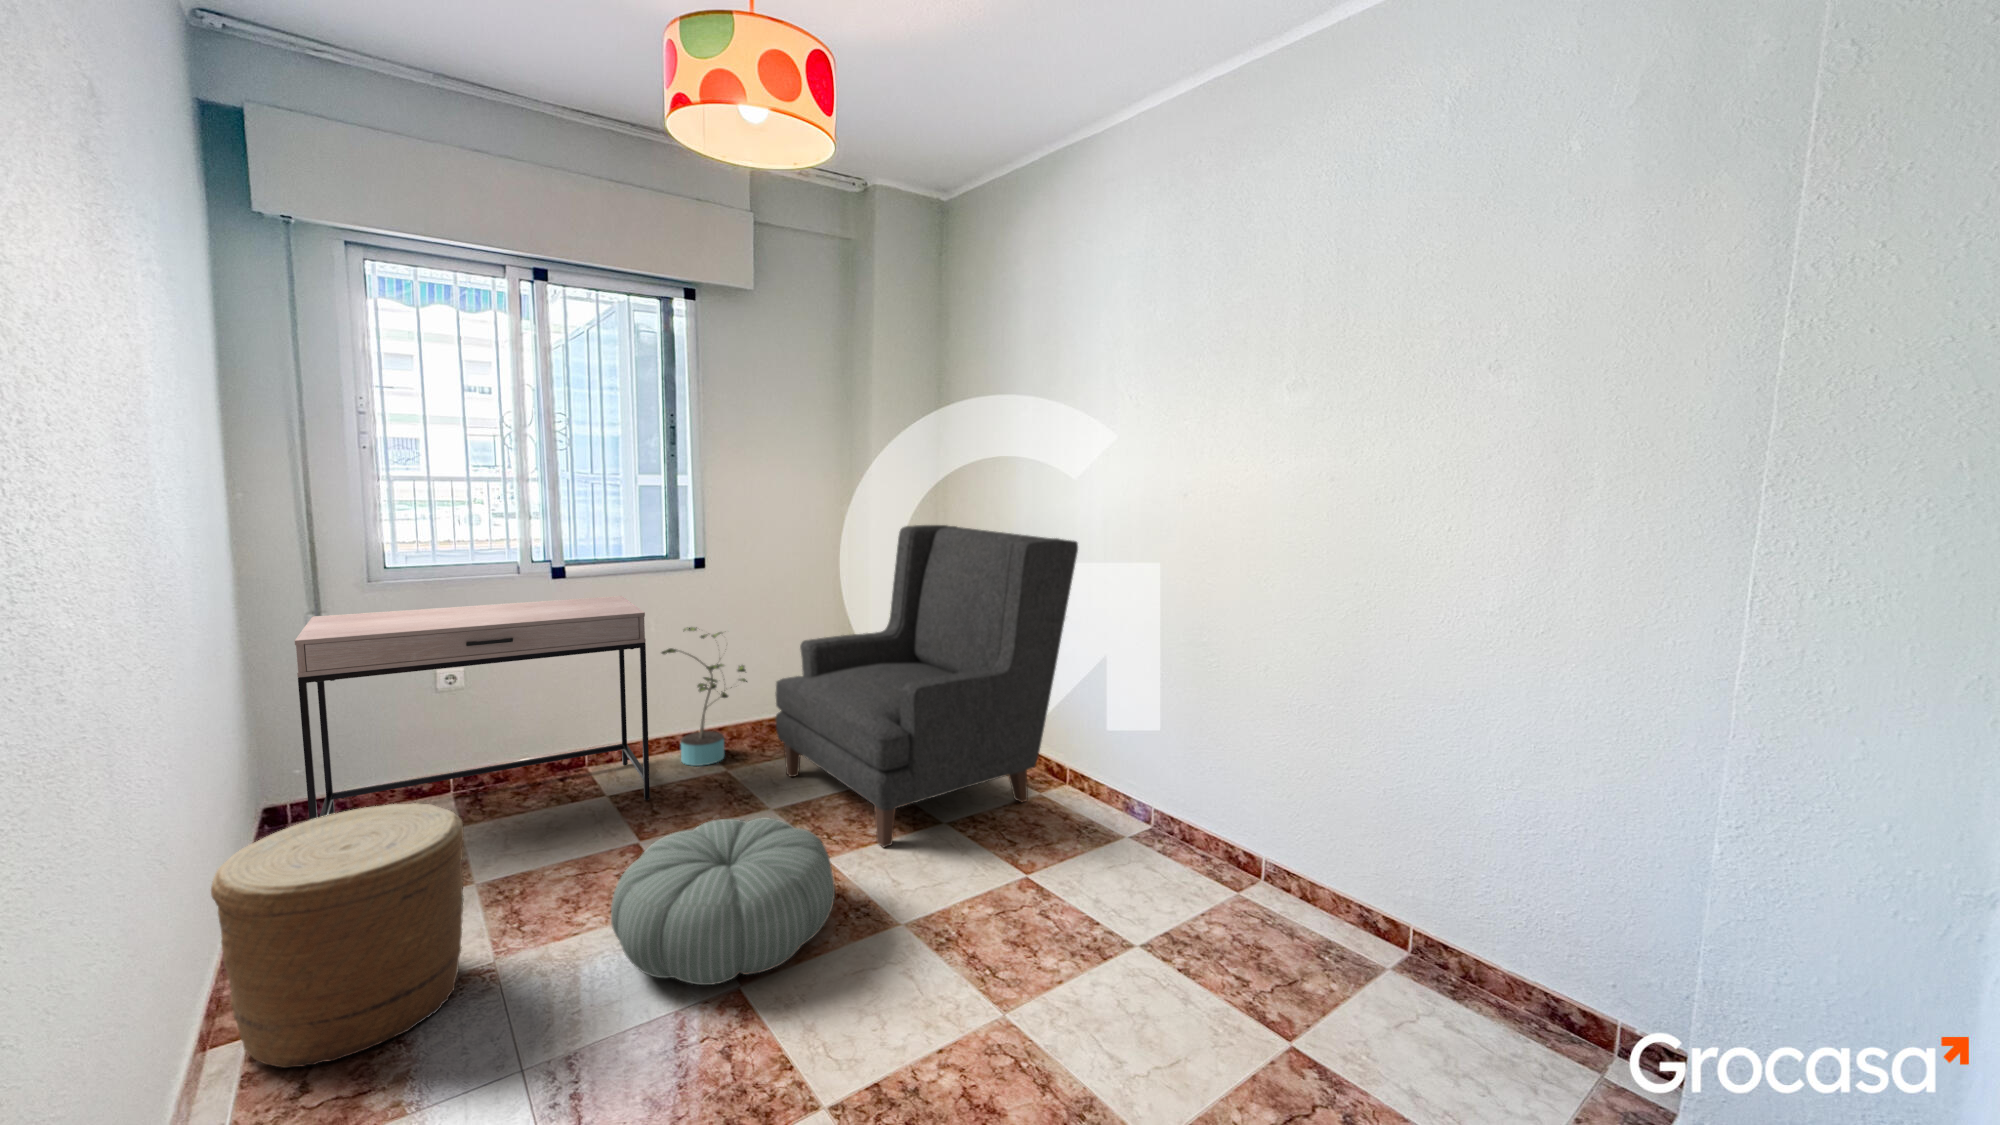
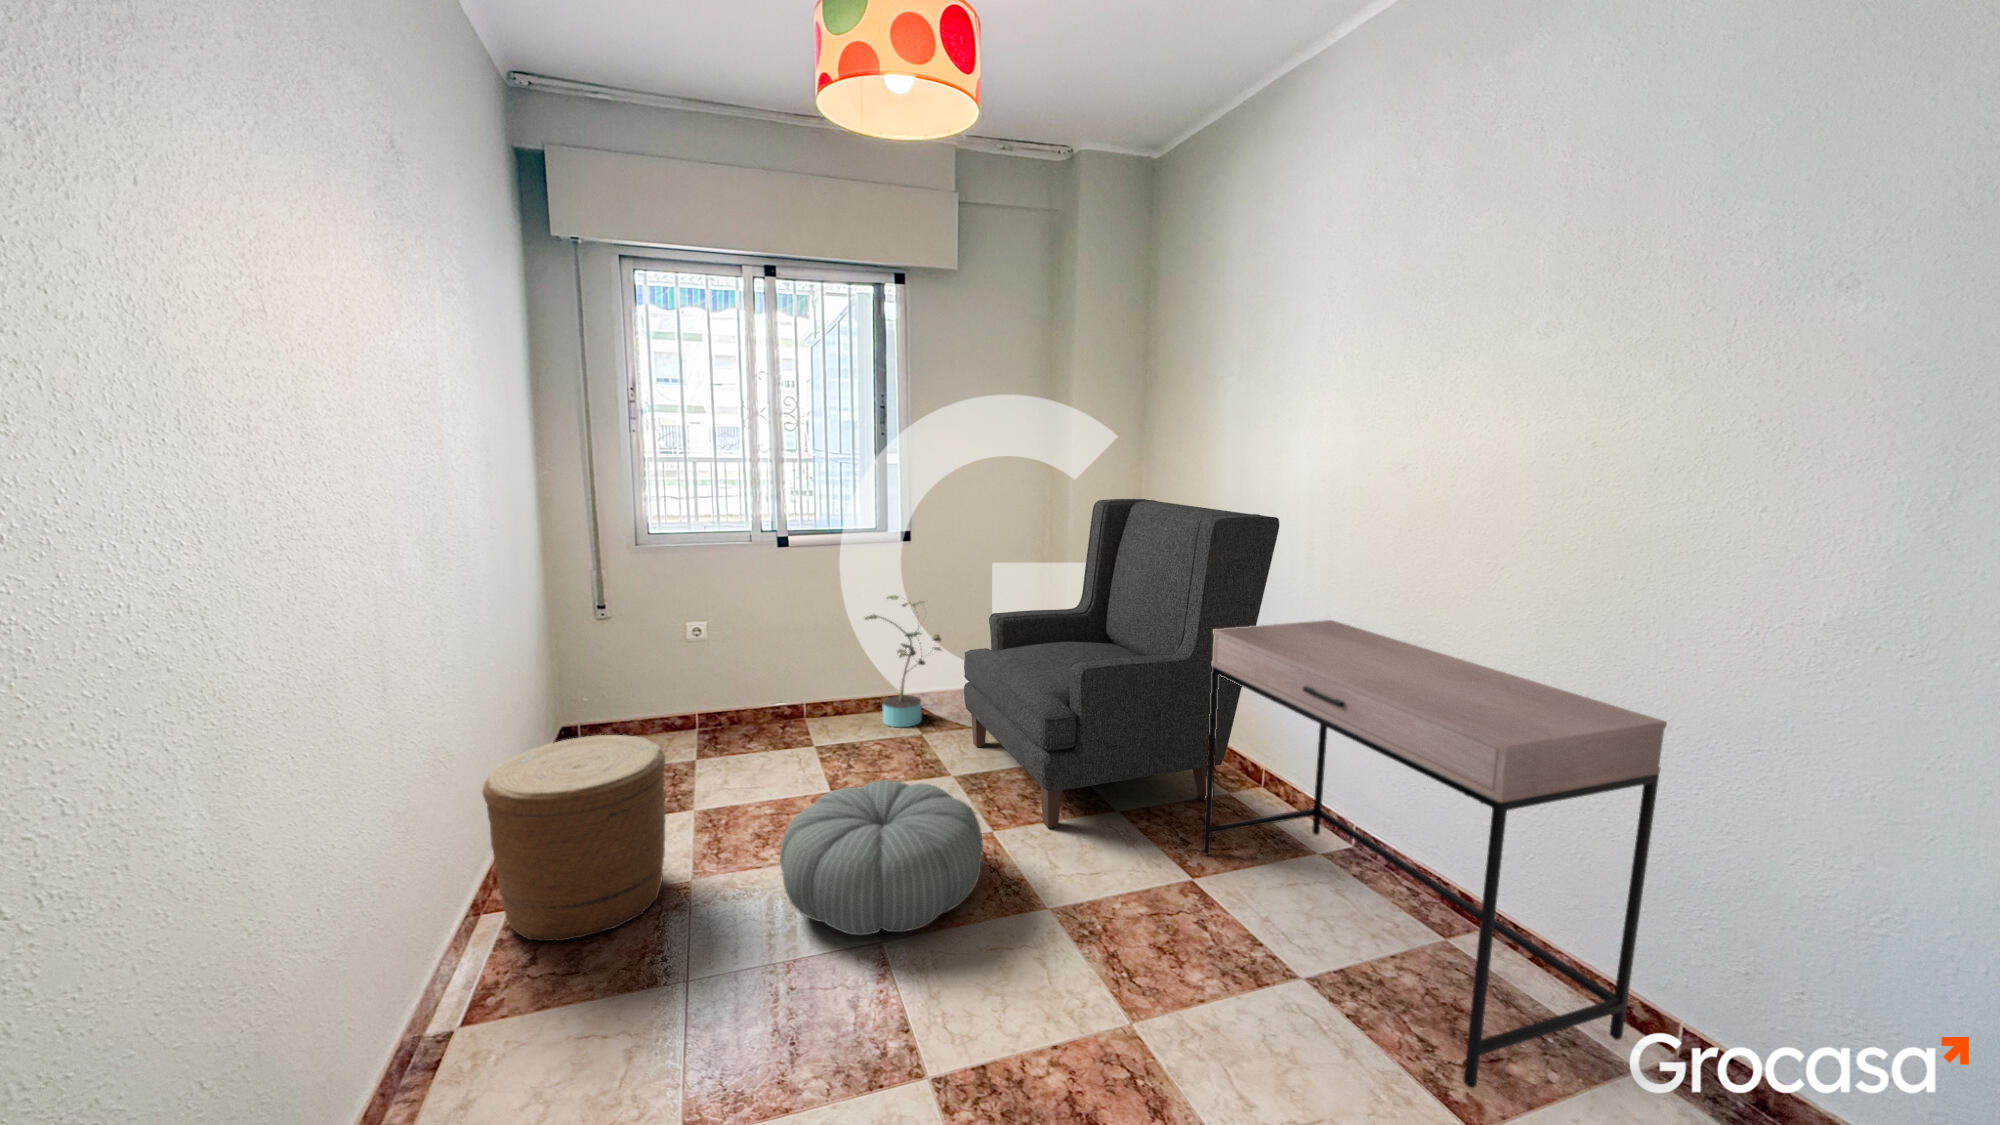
desk: present [295,596,650,820] -> present [1203,620,1667,1088]

